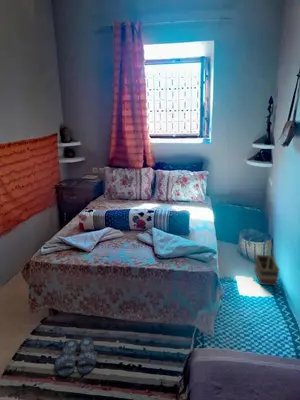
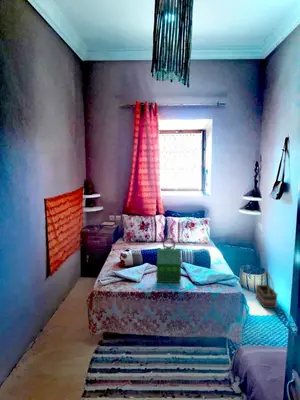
tote bag: none [109,197,142,255] -> present [156,238,181,283]
slippers: present [55,337,97,377] -> none [126,353,159,380]

